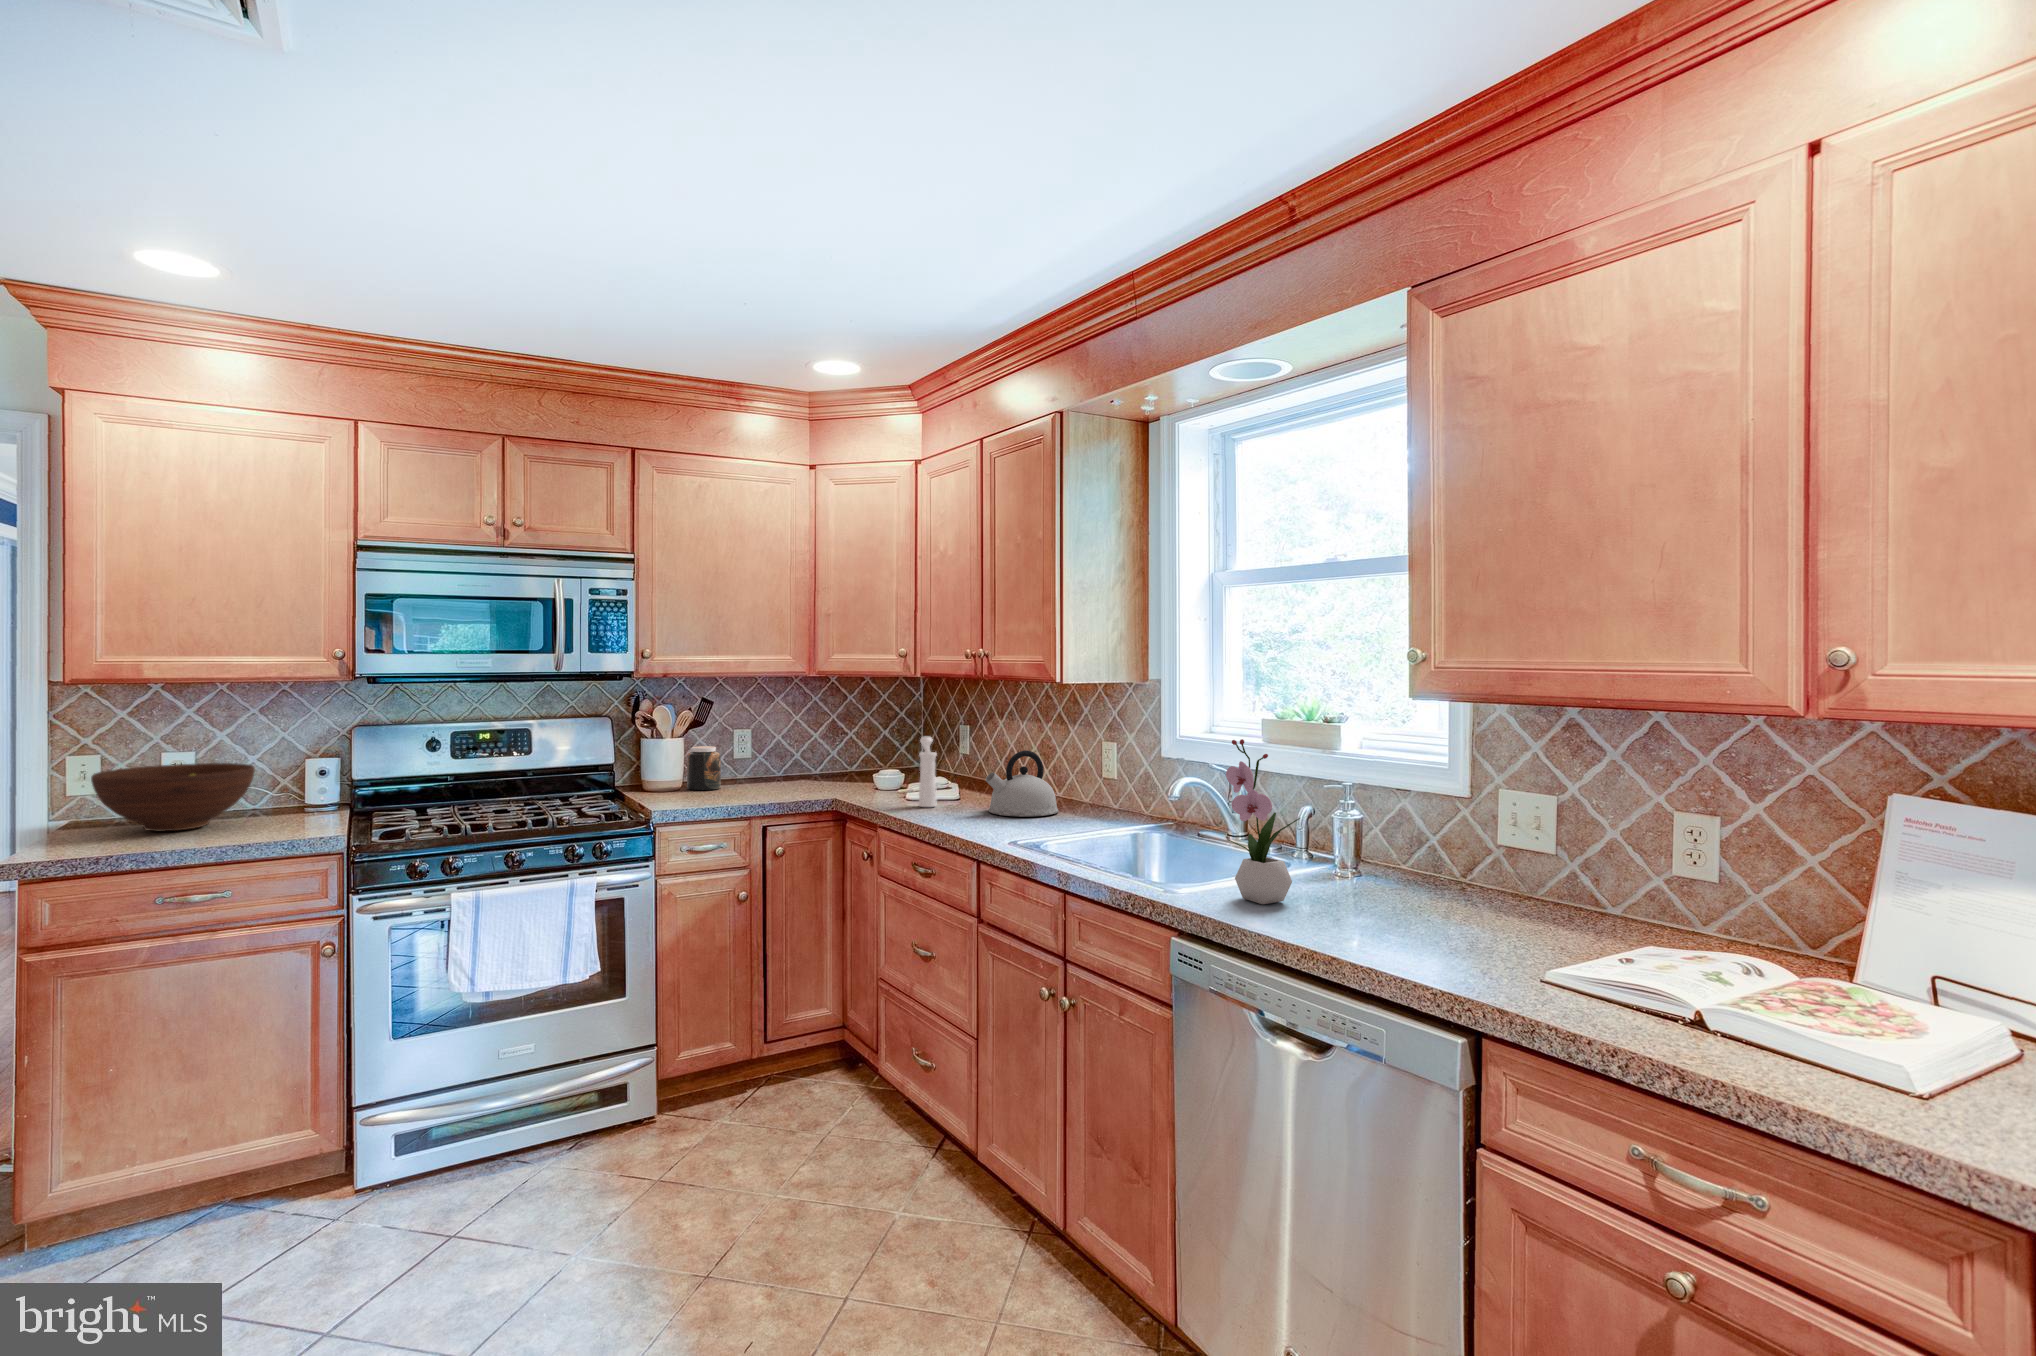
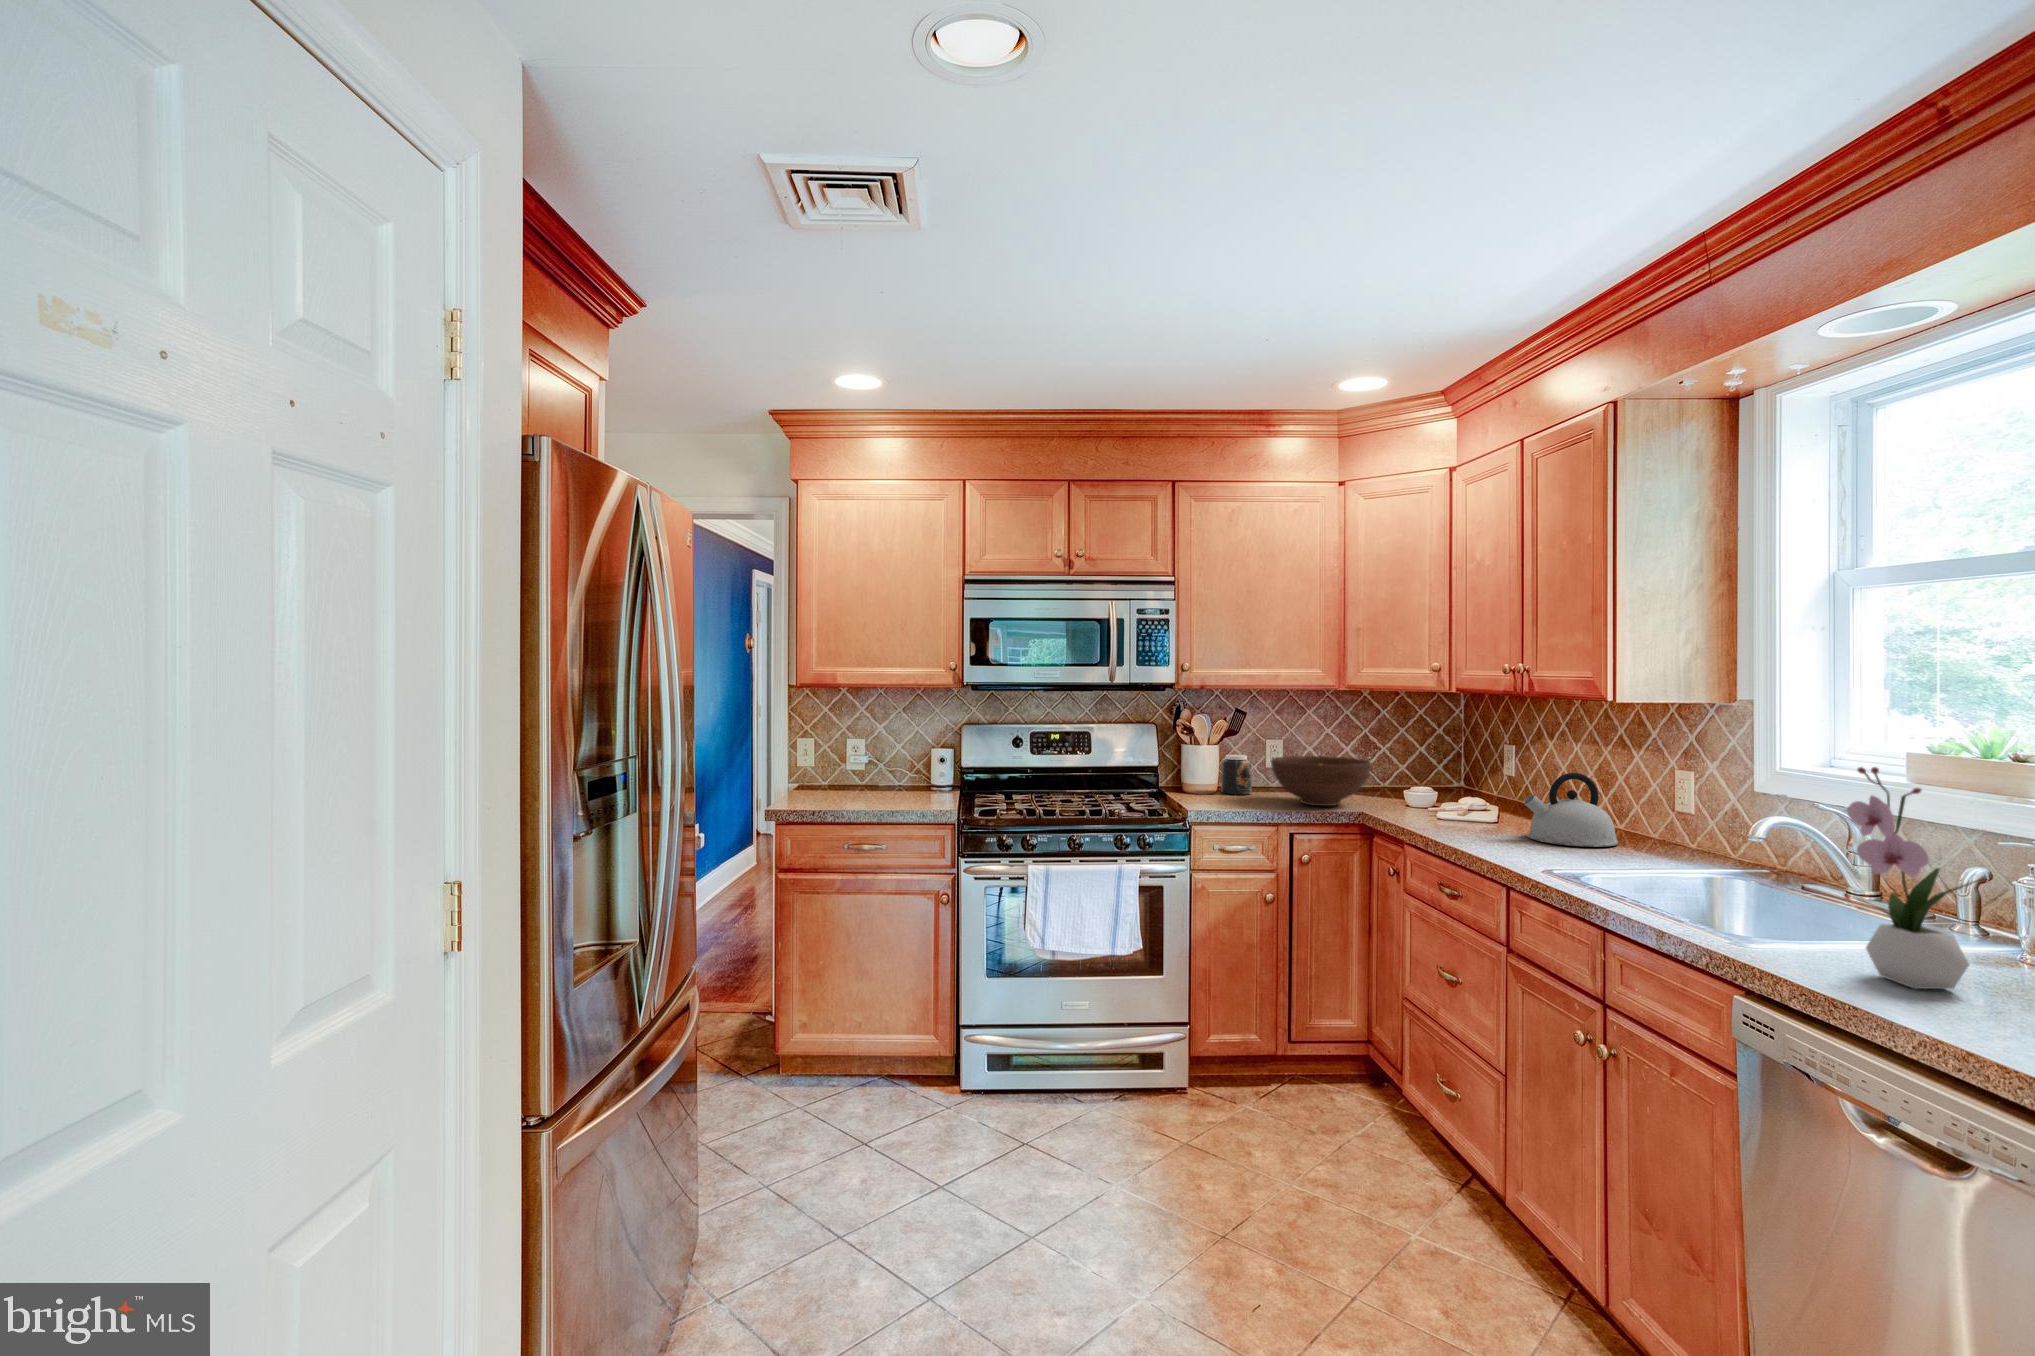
pepper mill: present [919,737,937,807] -> none [1446,753,1467,827]
fruit bowl: present [91,763,255,831] -> present [1271,756,1371,806]

